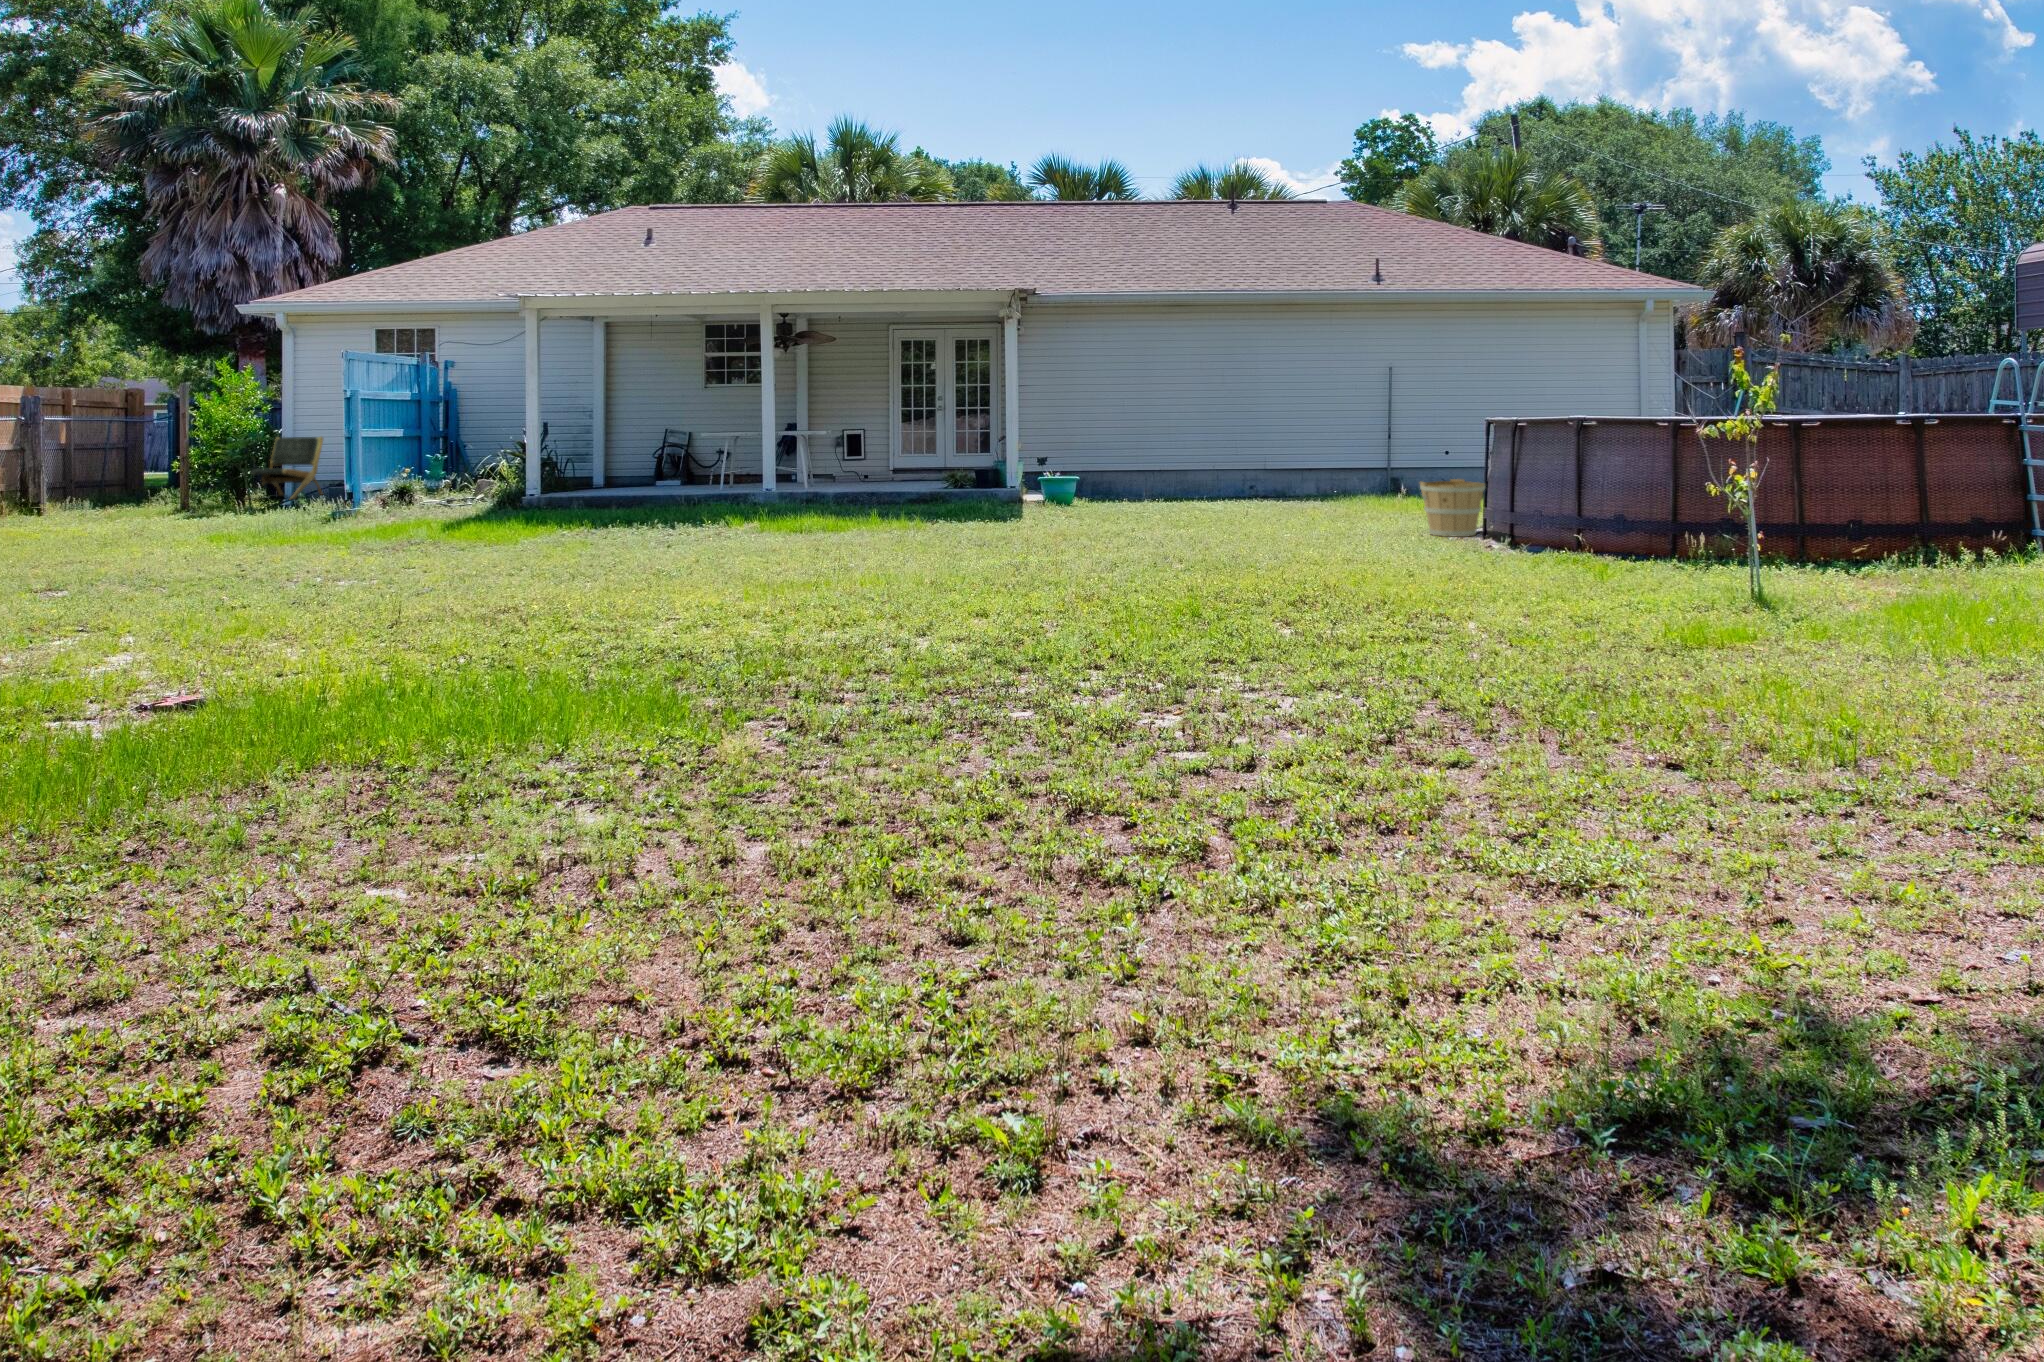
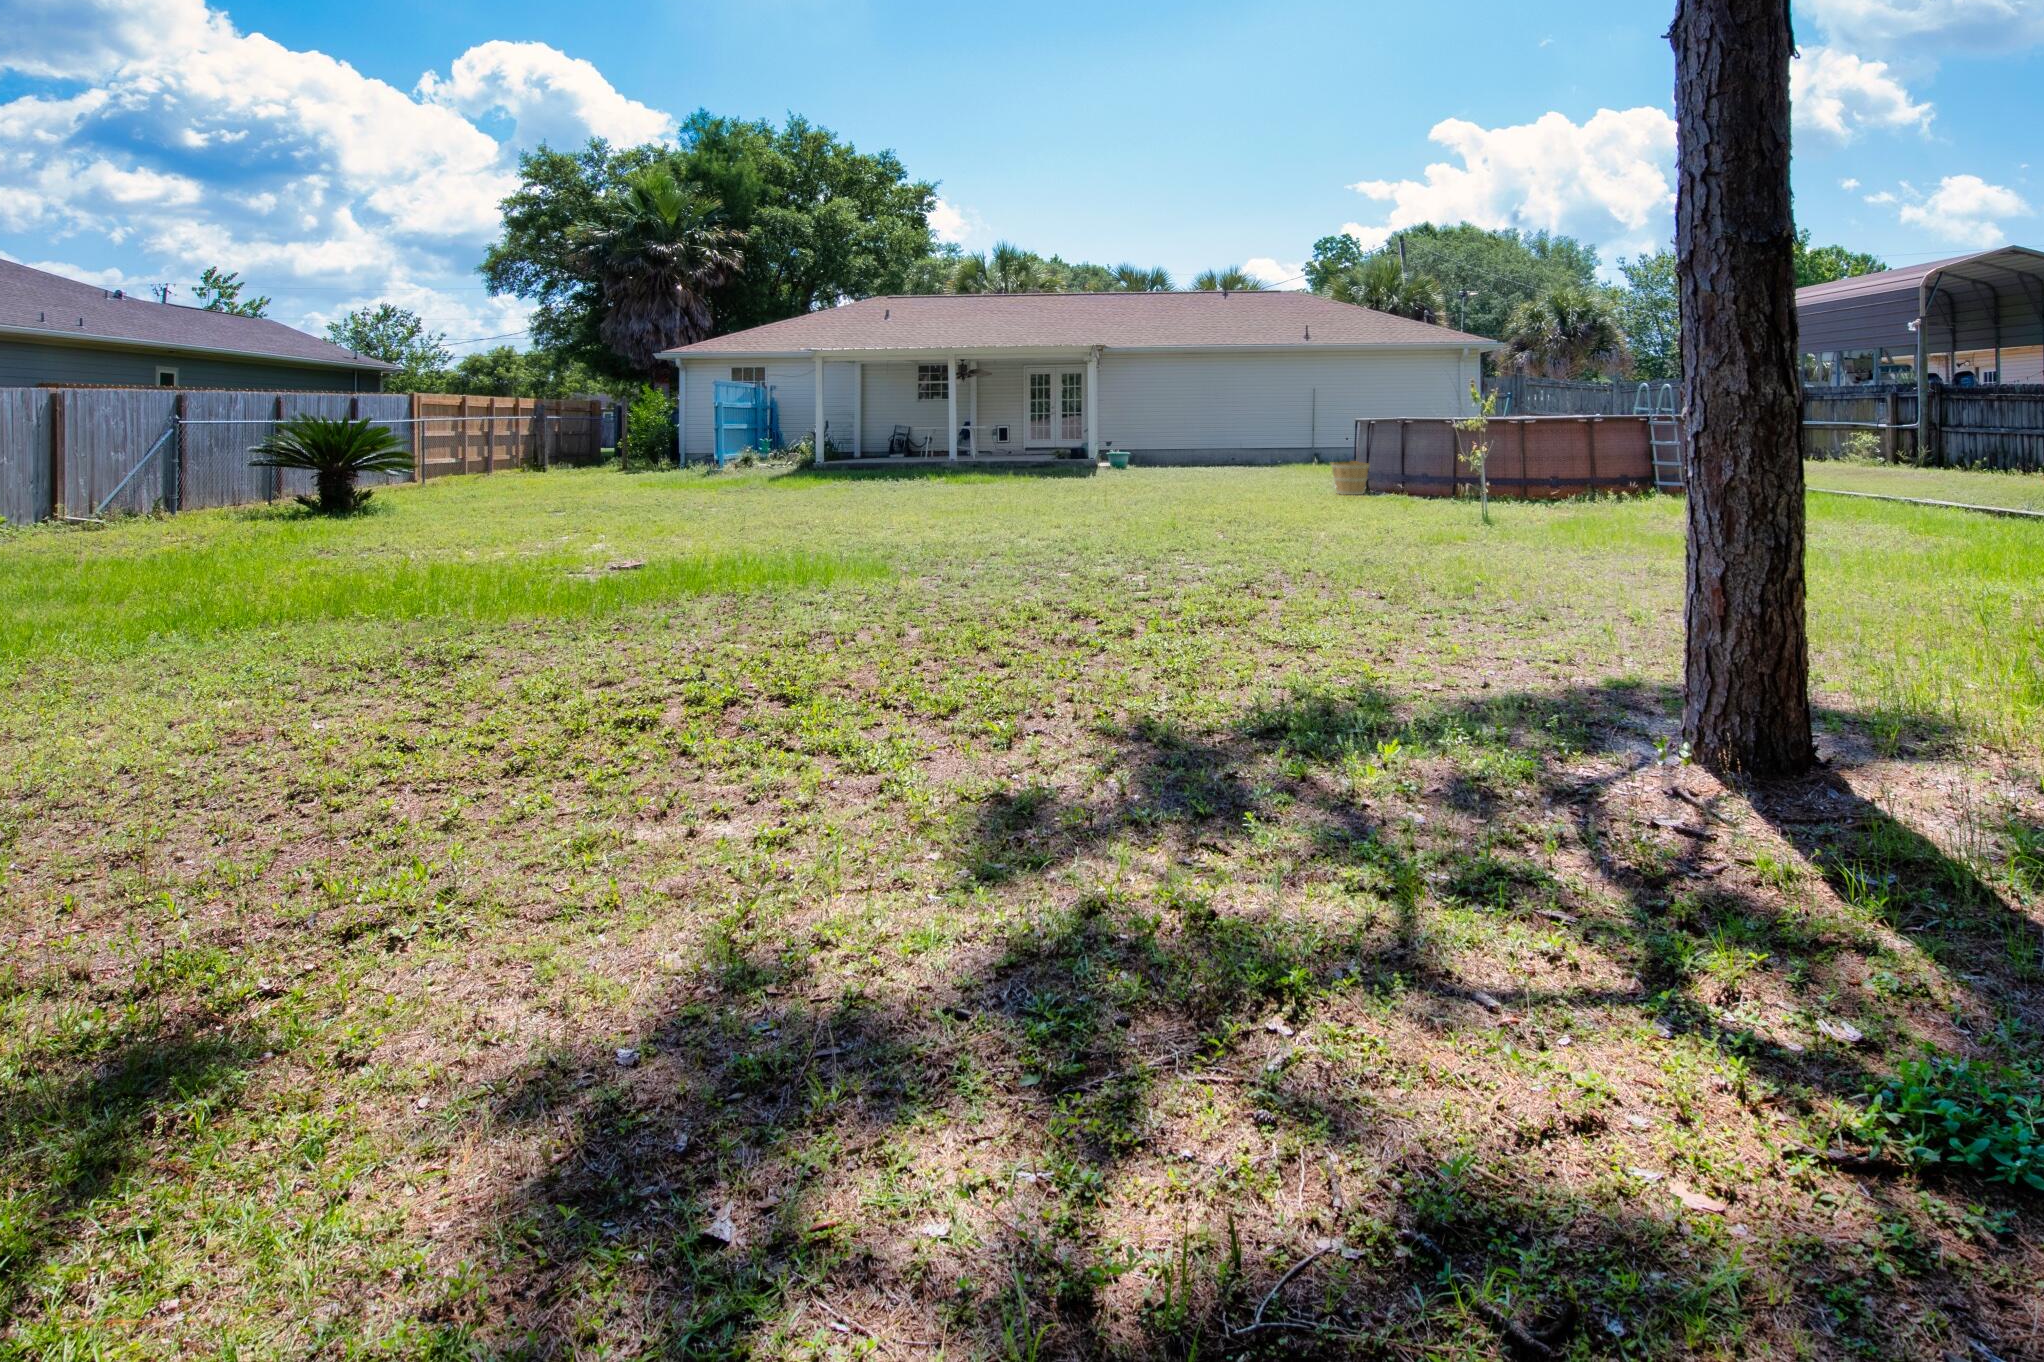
lounge chair: present [244,437,323,499] -> none [656,431,701,467]

